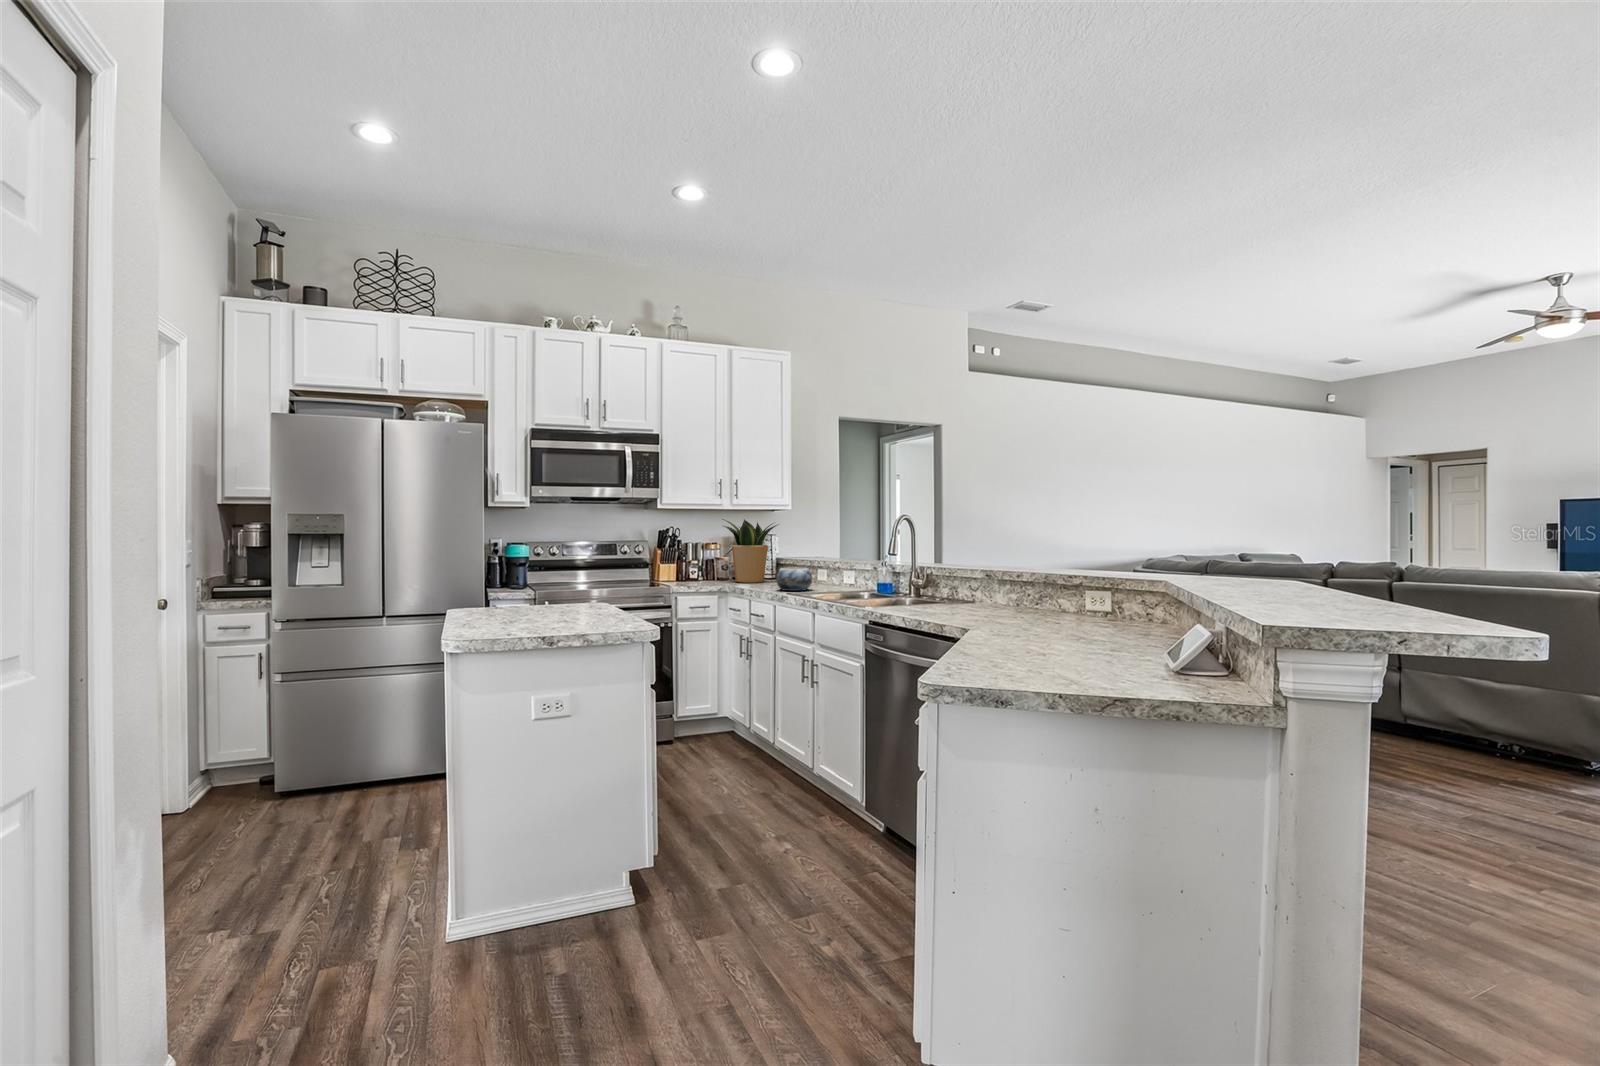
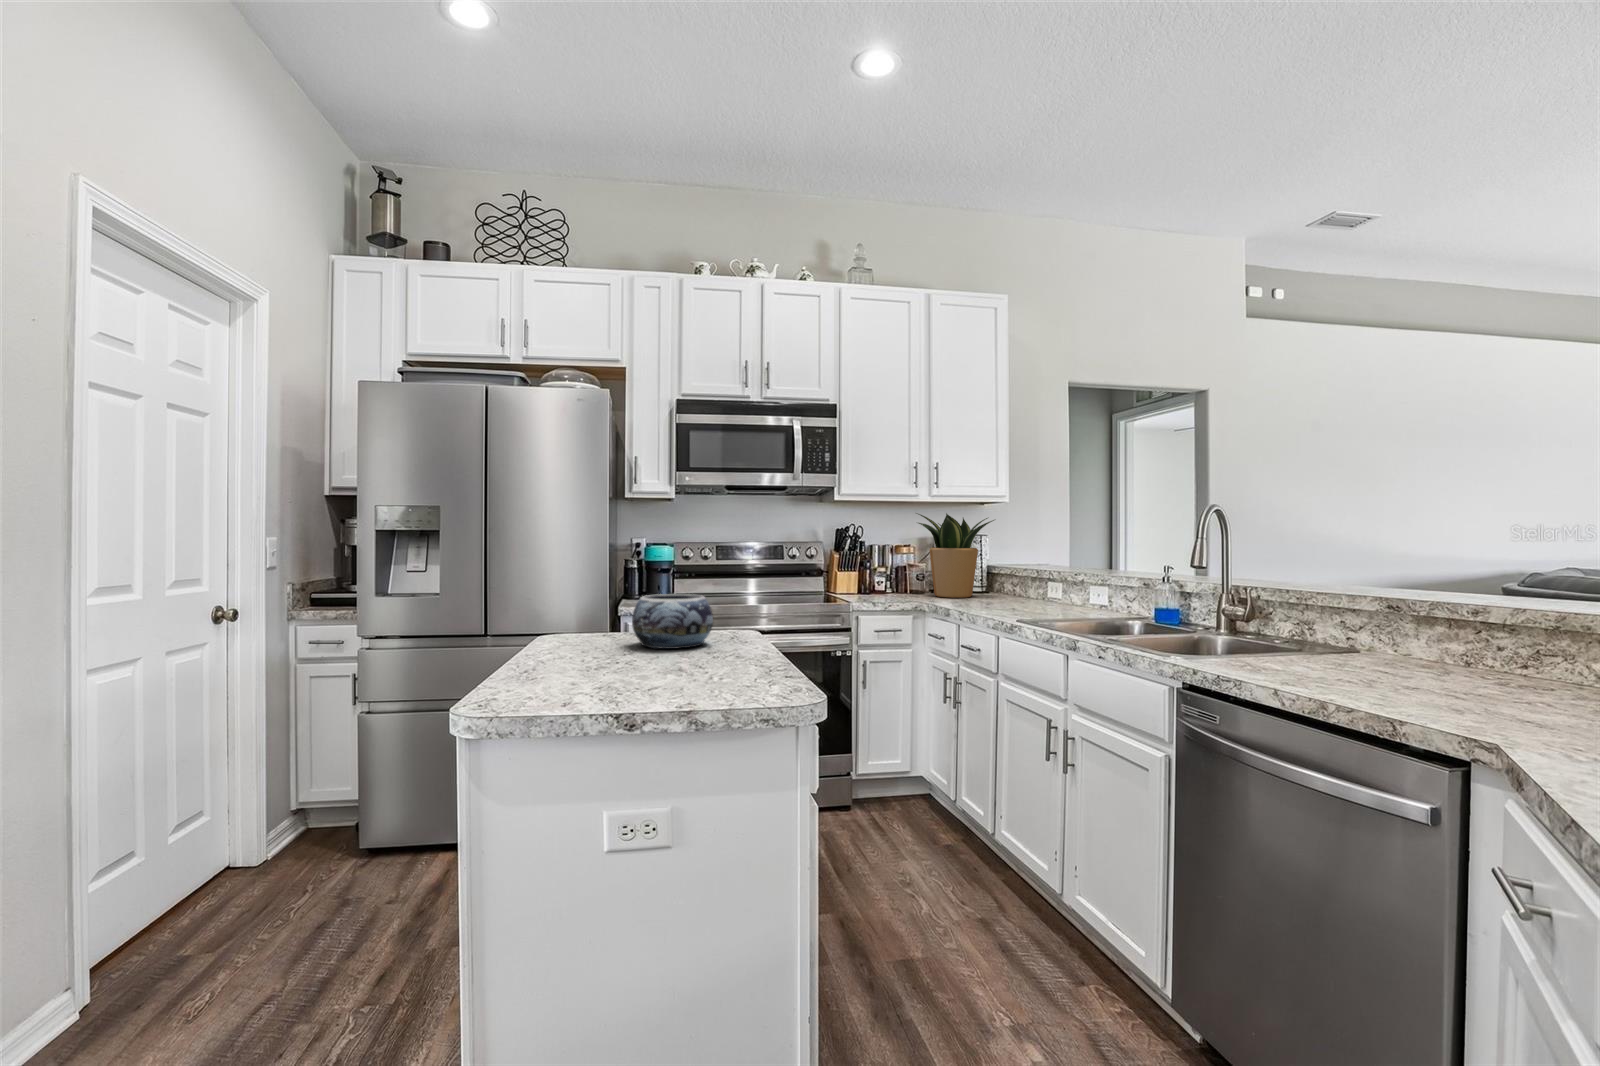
decorative bowl: present [776,568,812,591] -> present [632,594,713,649]

